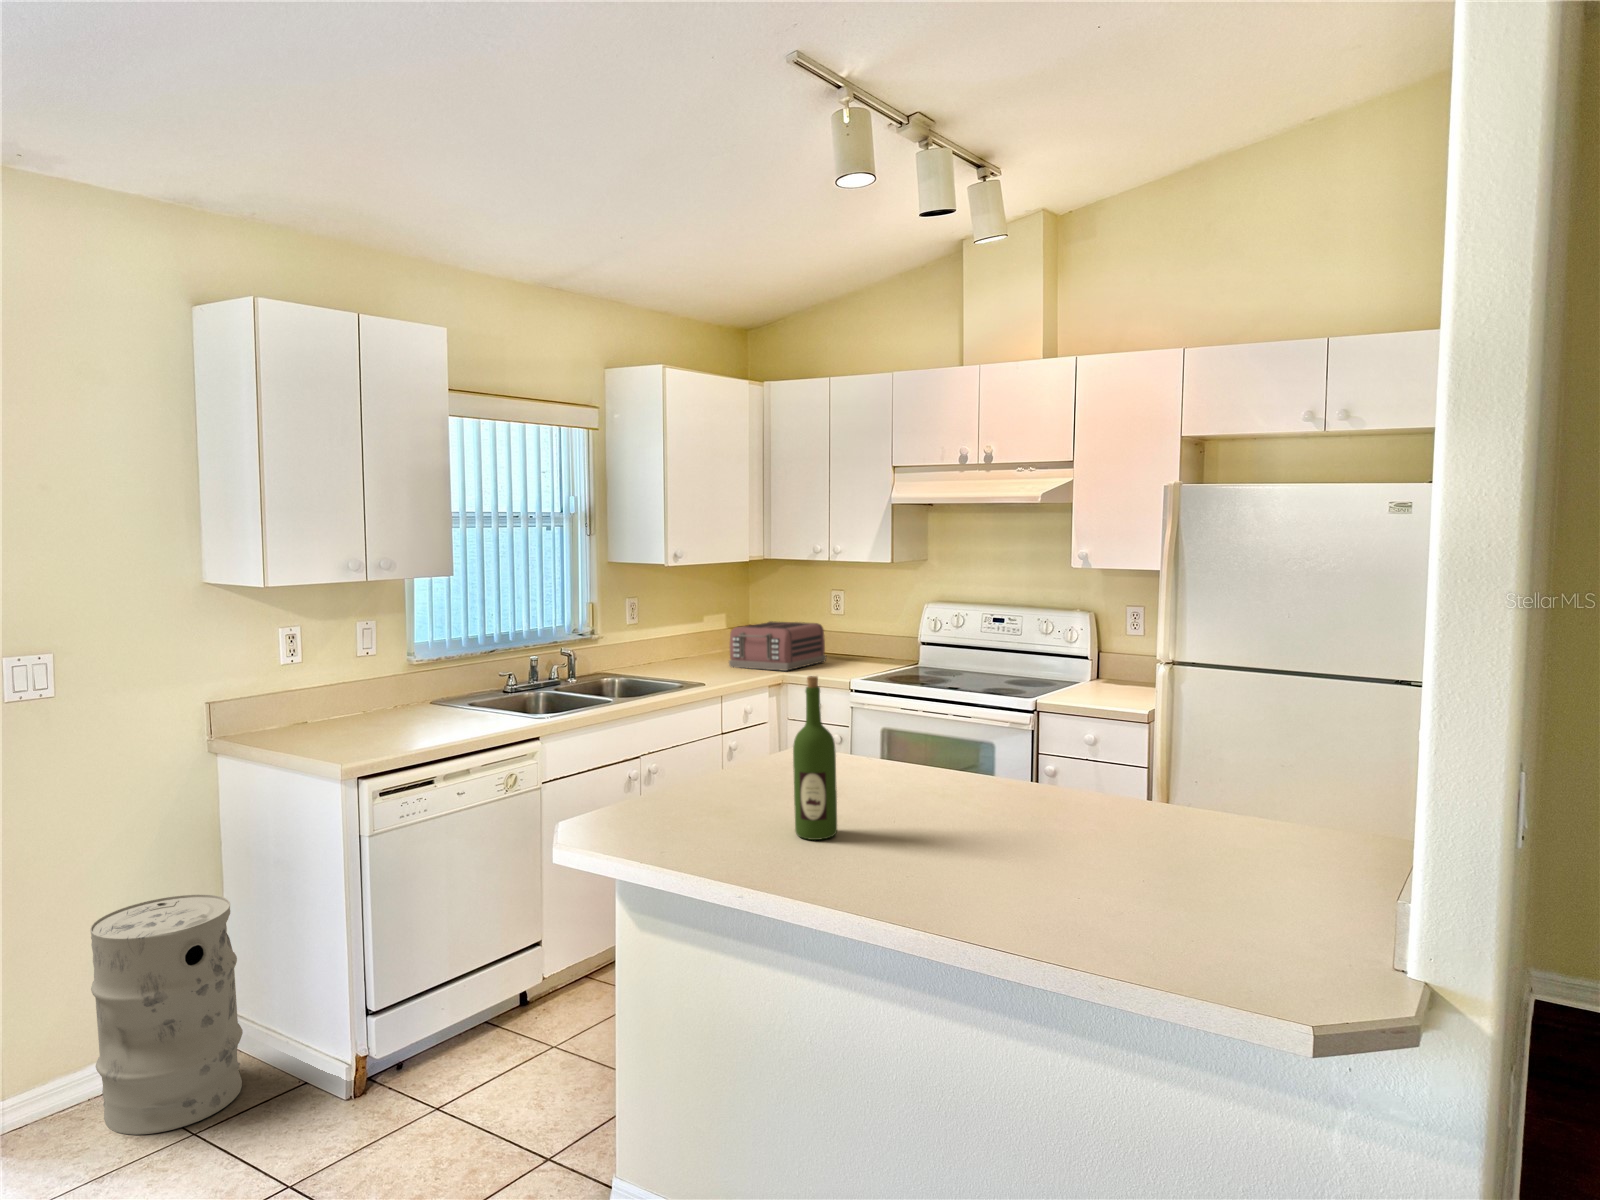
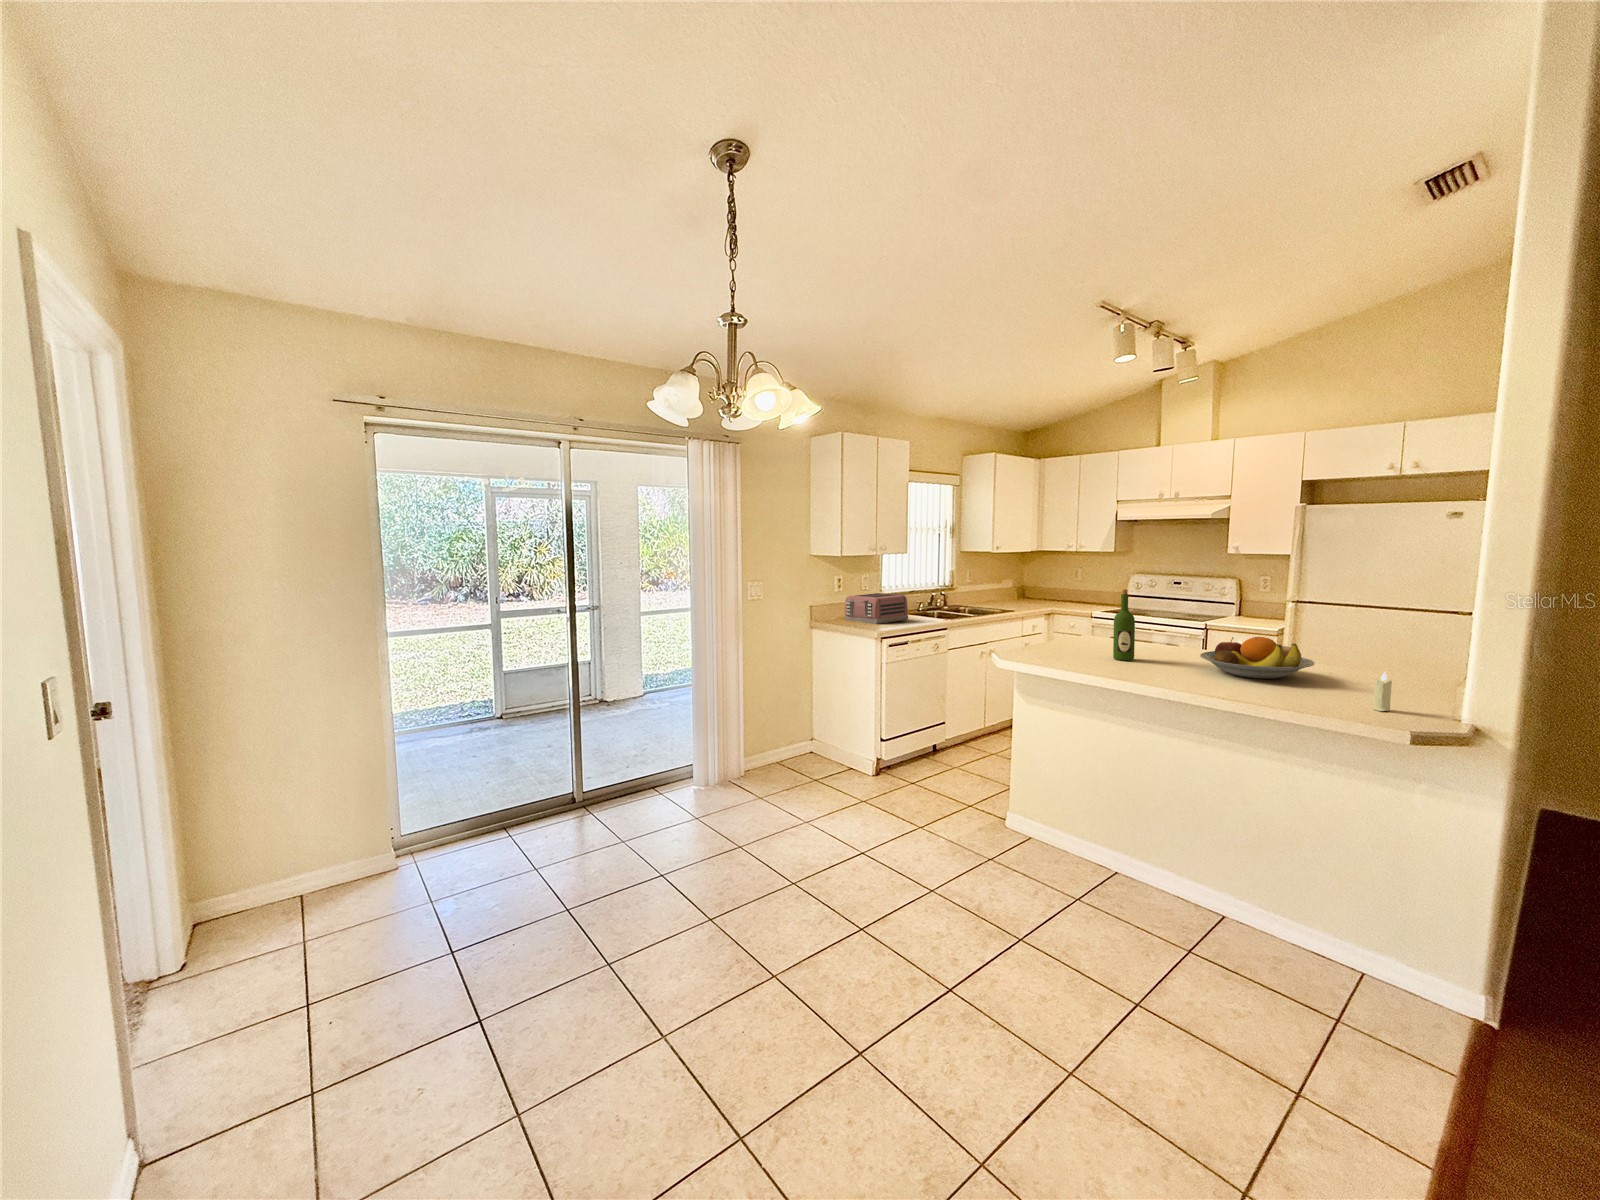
toaster: present [729,621,826,671] -> present [844,593,908,624]
fruit bowl: none [957,780,1167,881] -> present [1200,637,1315,679]
candle: none [1259,891,1295,986] -> present [1372,671,1392,711]
trash can: present [90,895,243,1135] -> none [778,685,829,776]

